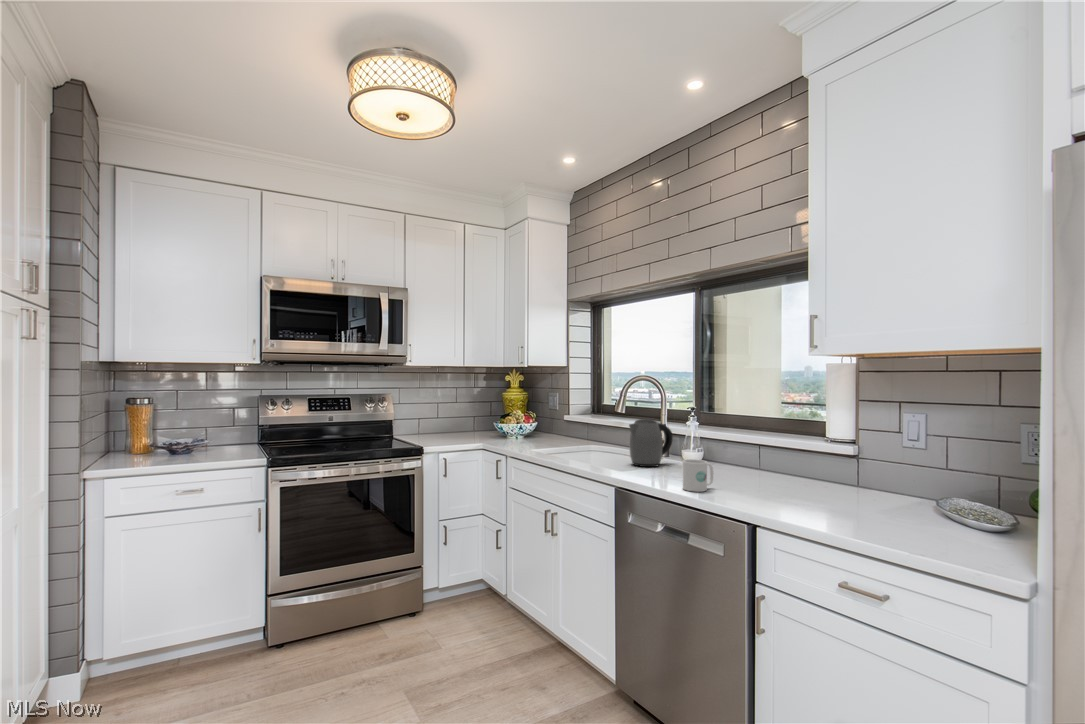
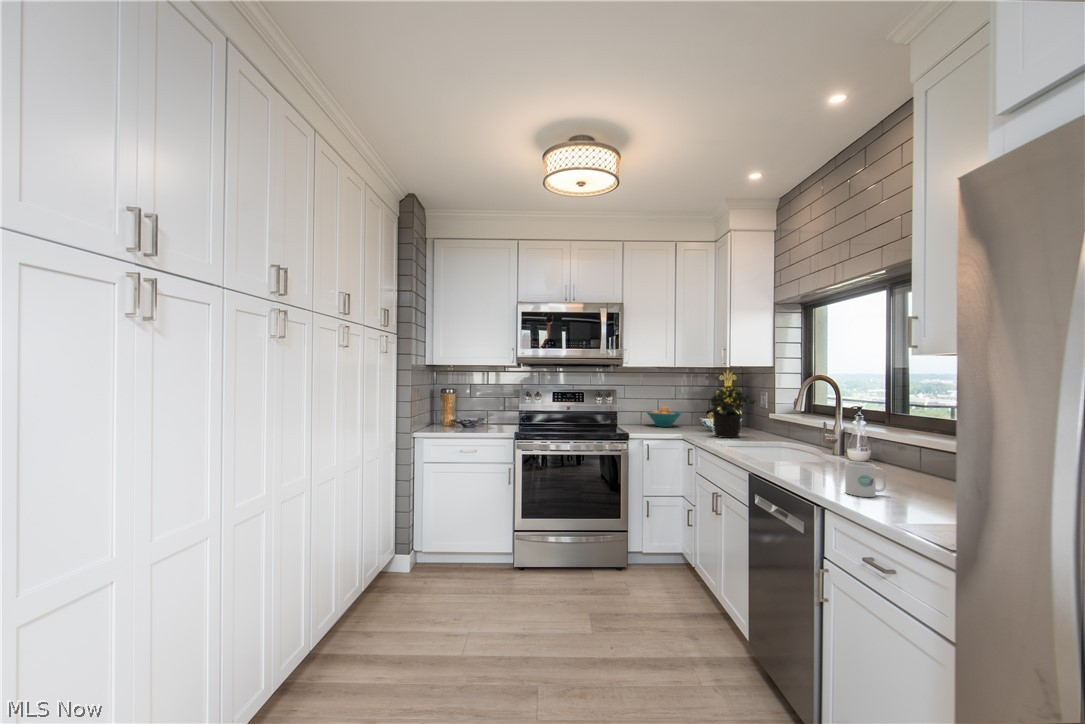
potted plant: none [510,385,553,444] -> present [710,386,754,438]
fruit bowl: none [429,411,470,436] -> present [647,406,681,427]
kettle: present [629,419,673,467] -> none [809,419,866,469]

